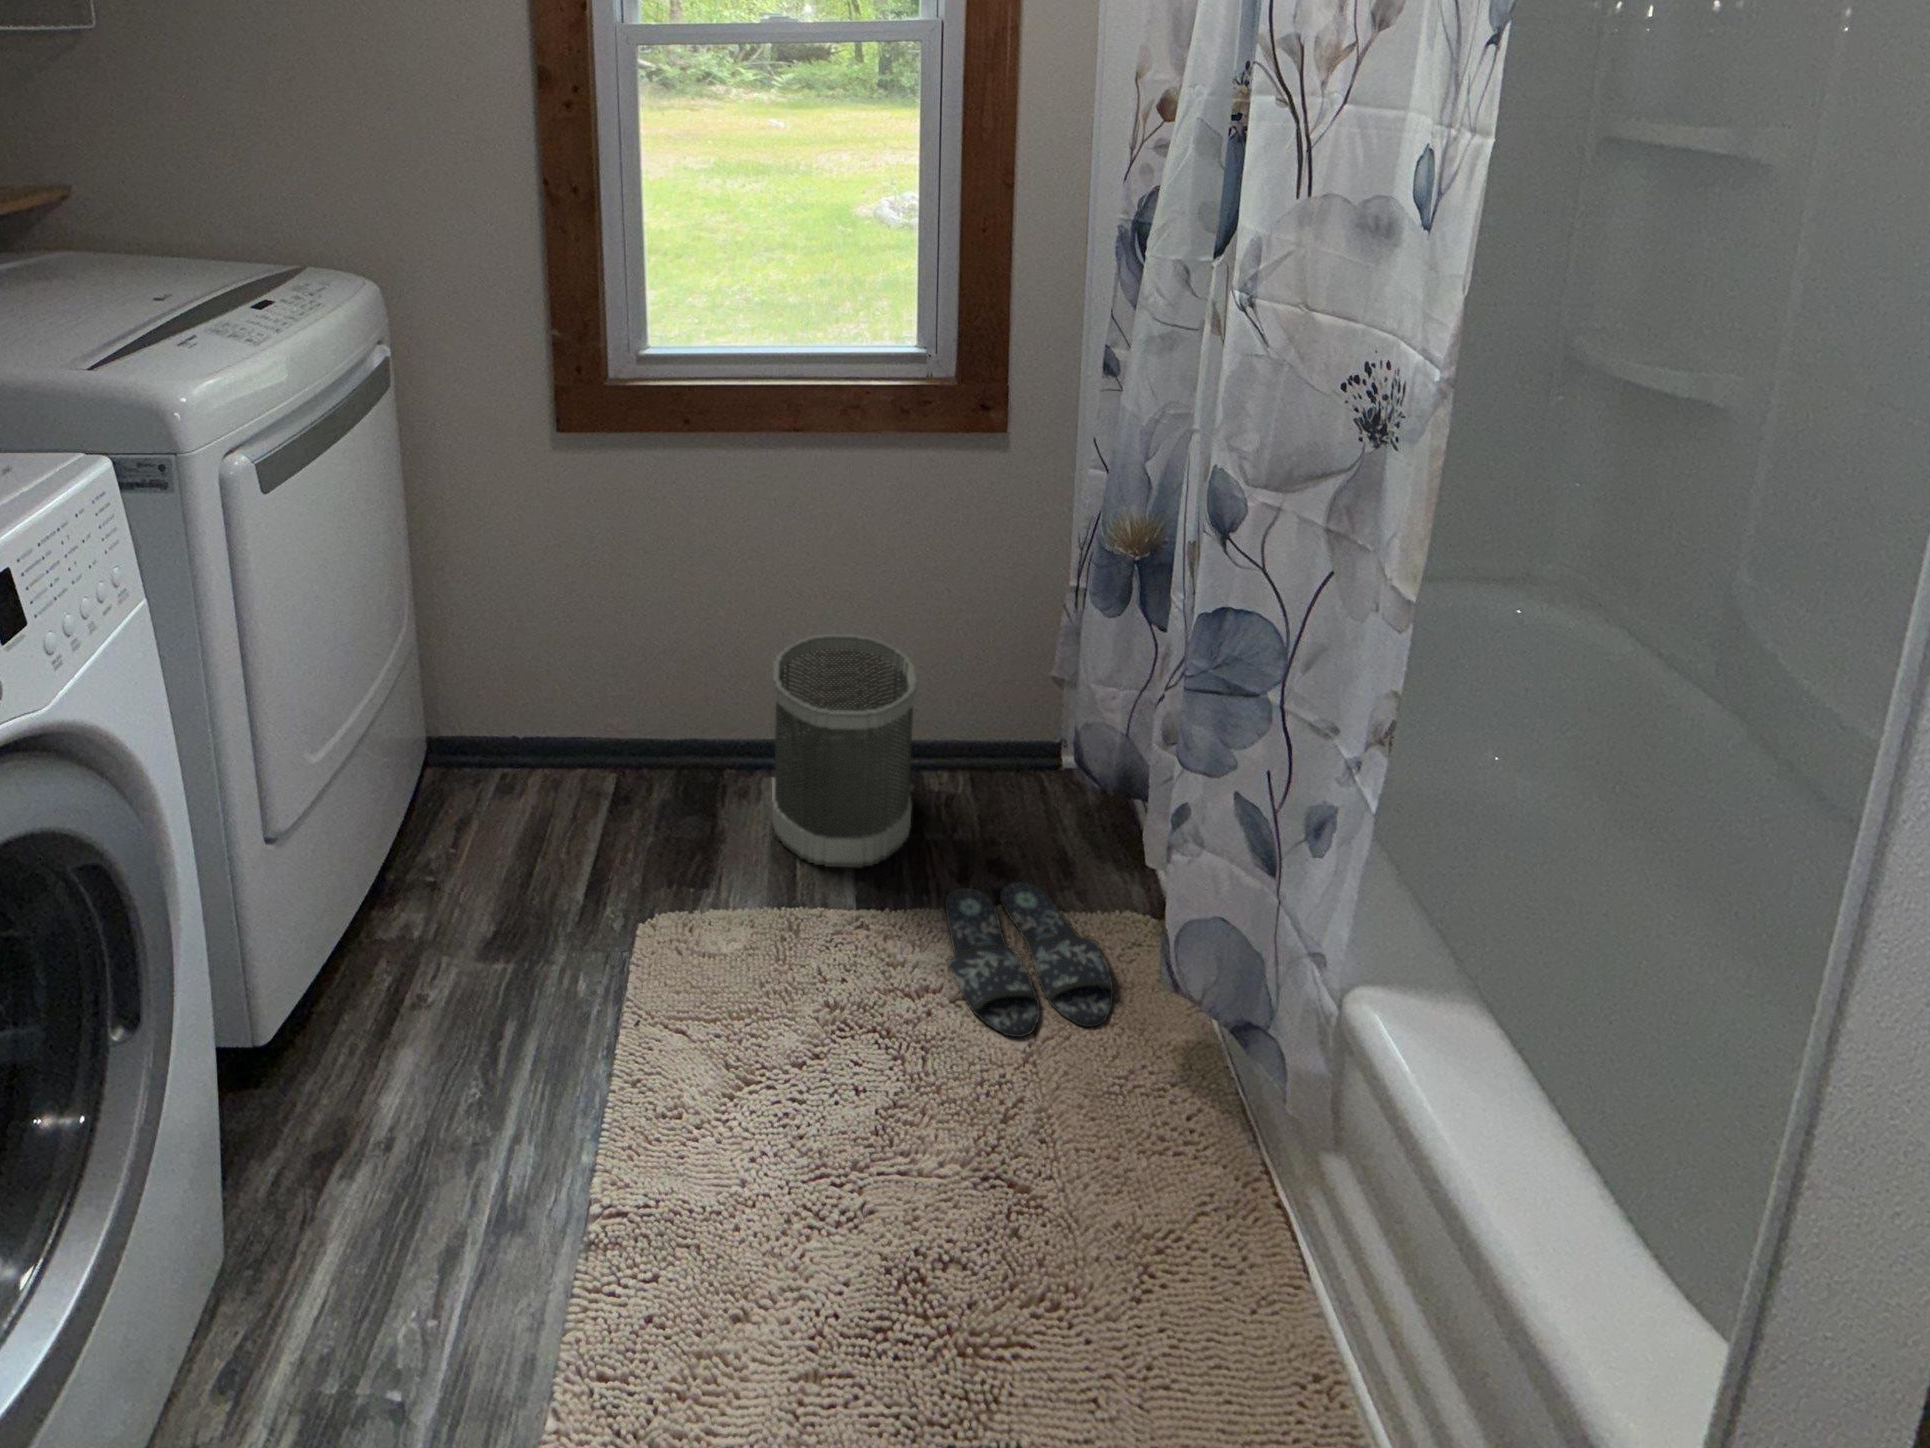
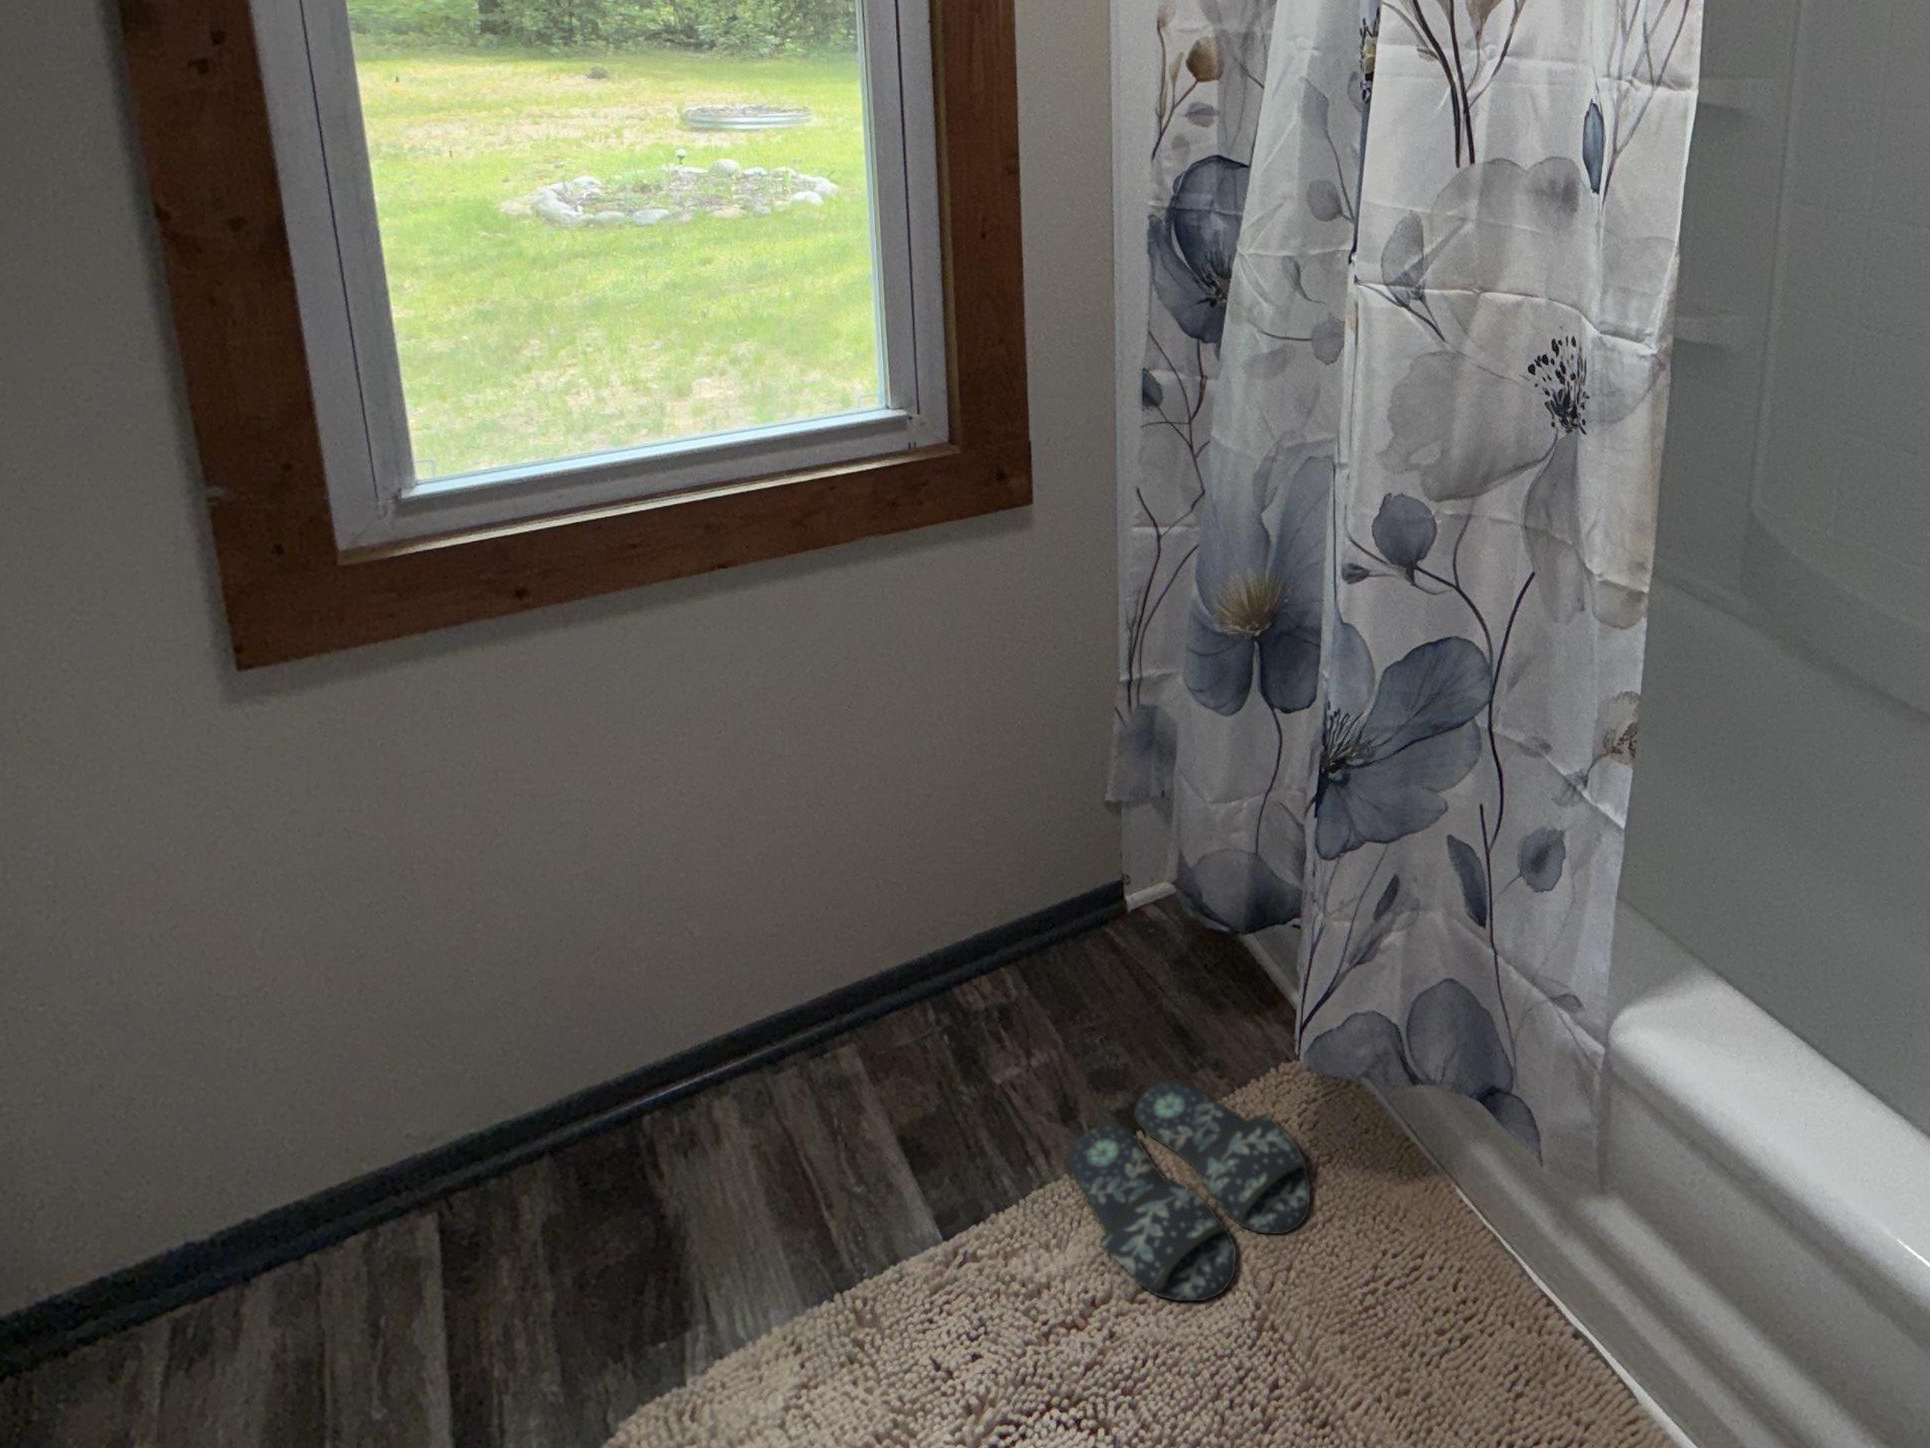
wastebasket: present [772,634,917,868] -> none [741,838,988,1210]

